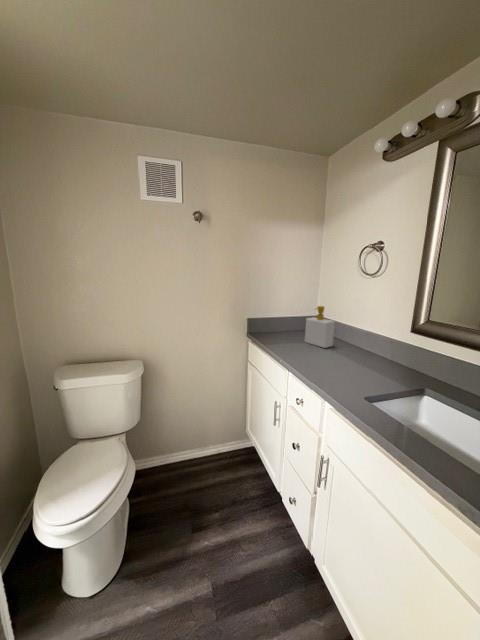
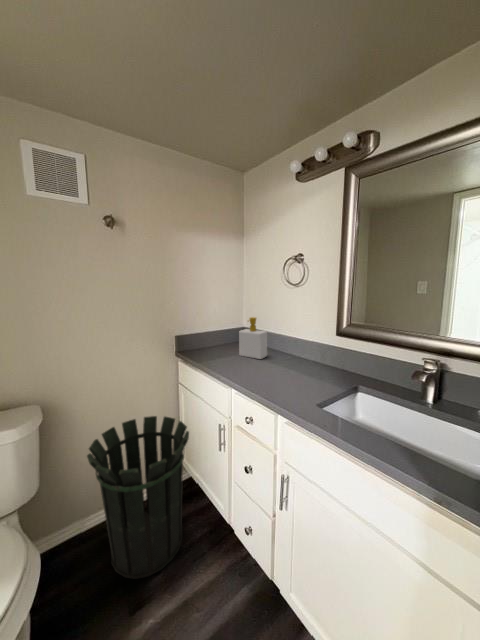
waste bin: none [170,384,250,510] -> present [87,416,189,579]

